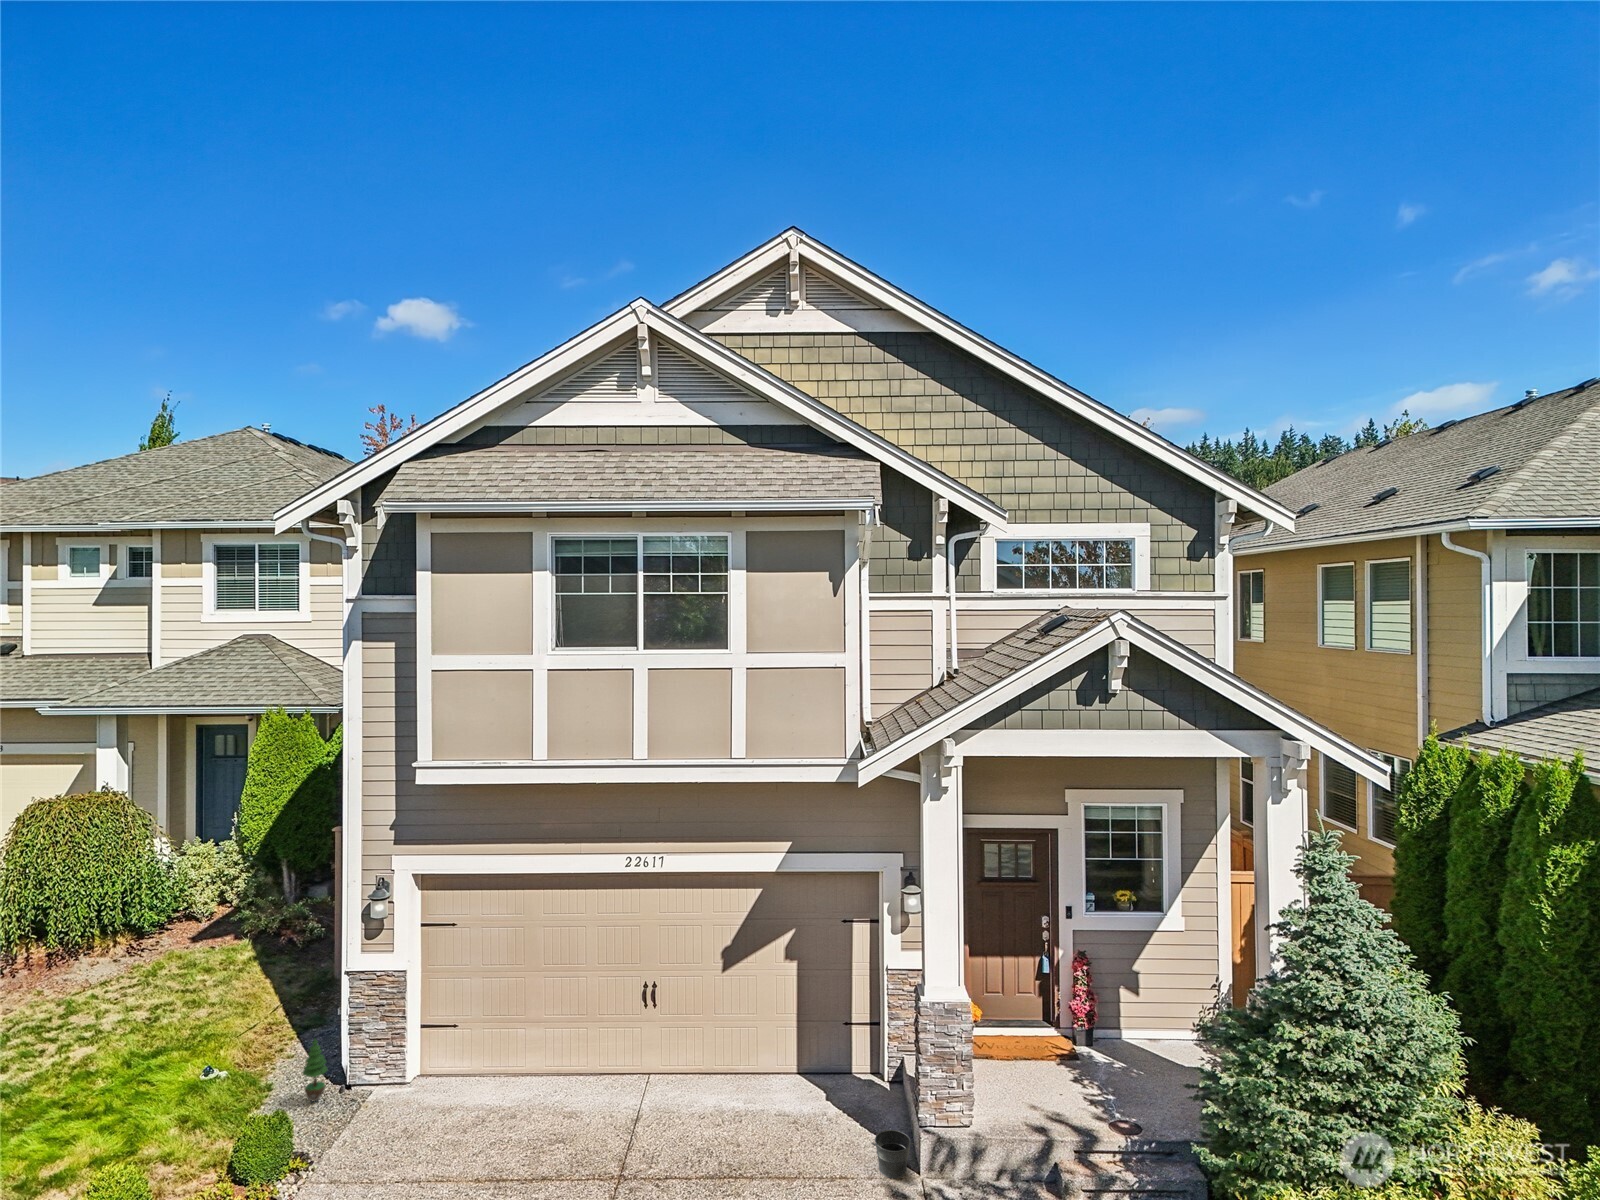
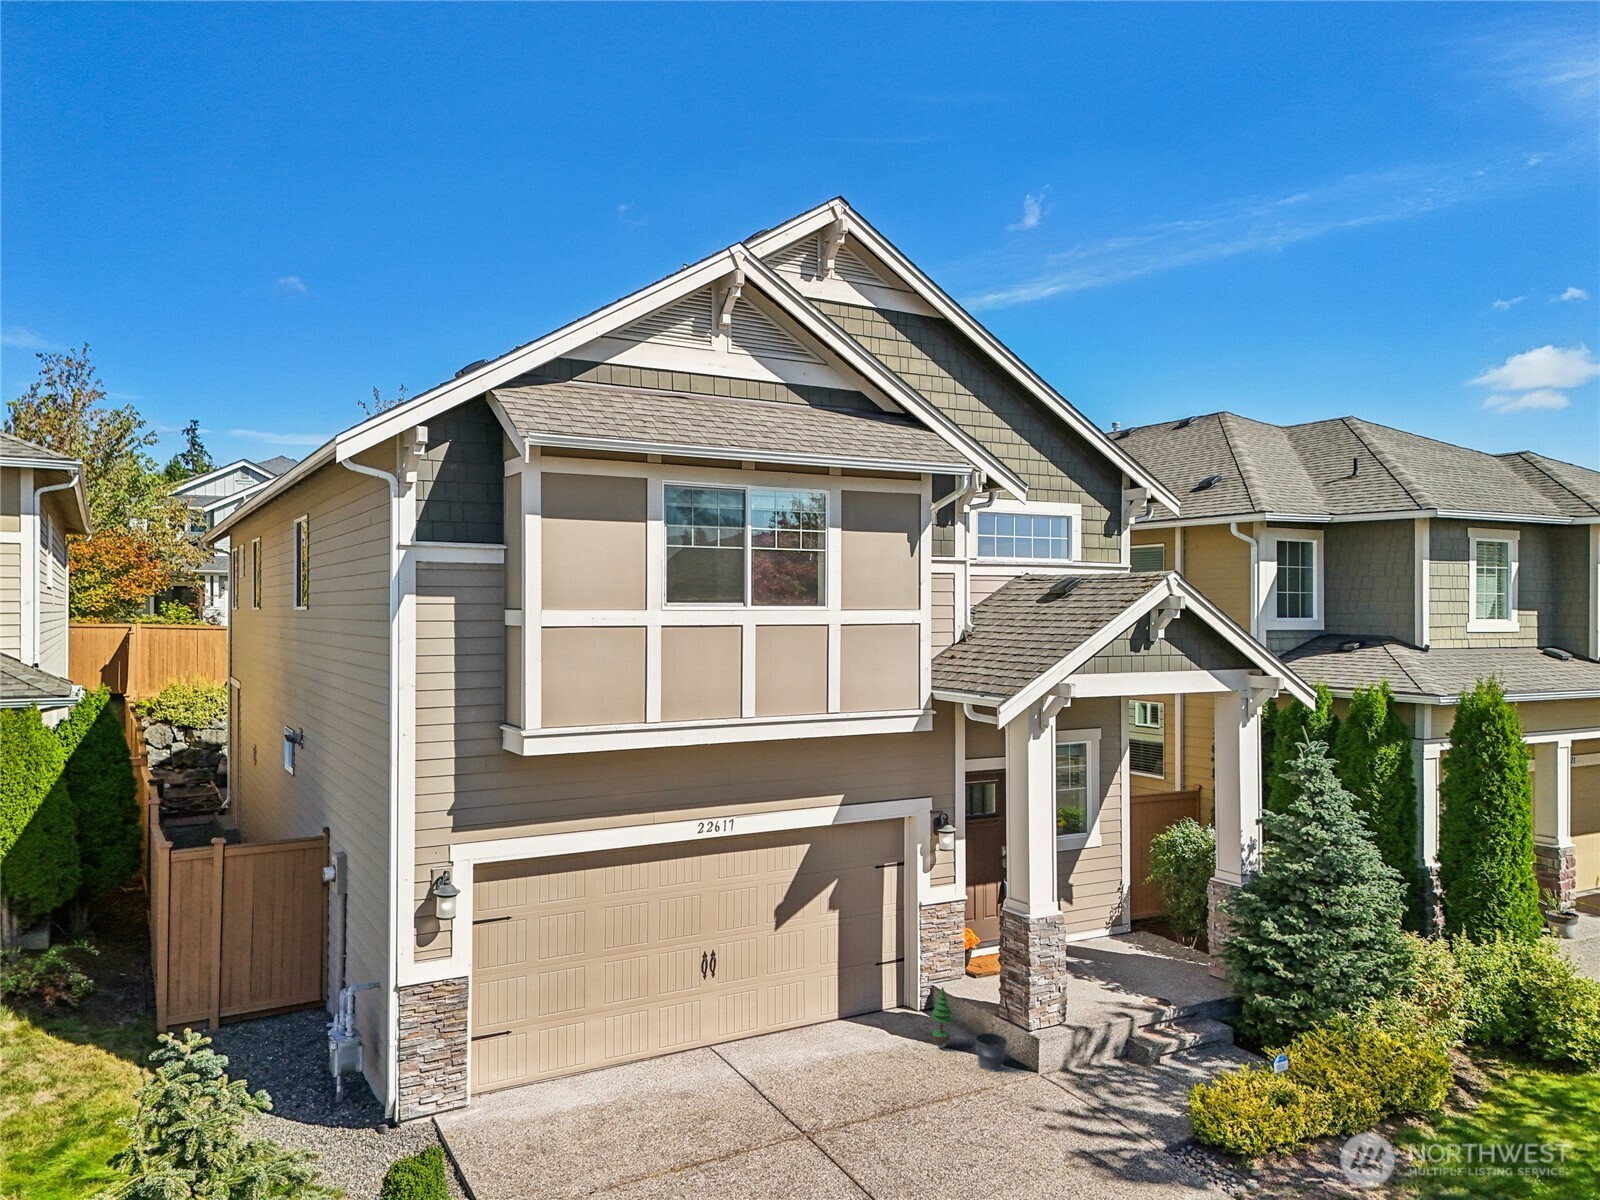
potted tree: present [302,1038,327,1101] -> present [931,987,952,1048]

